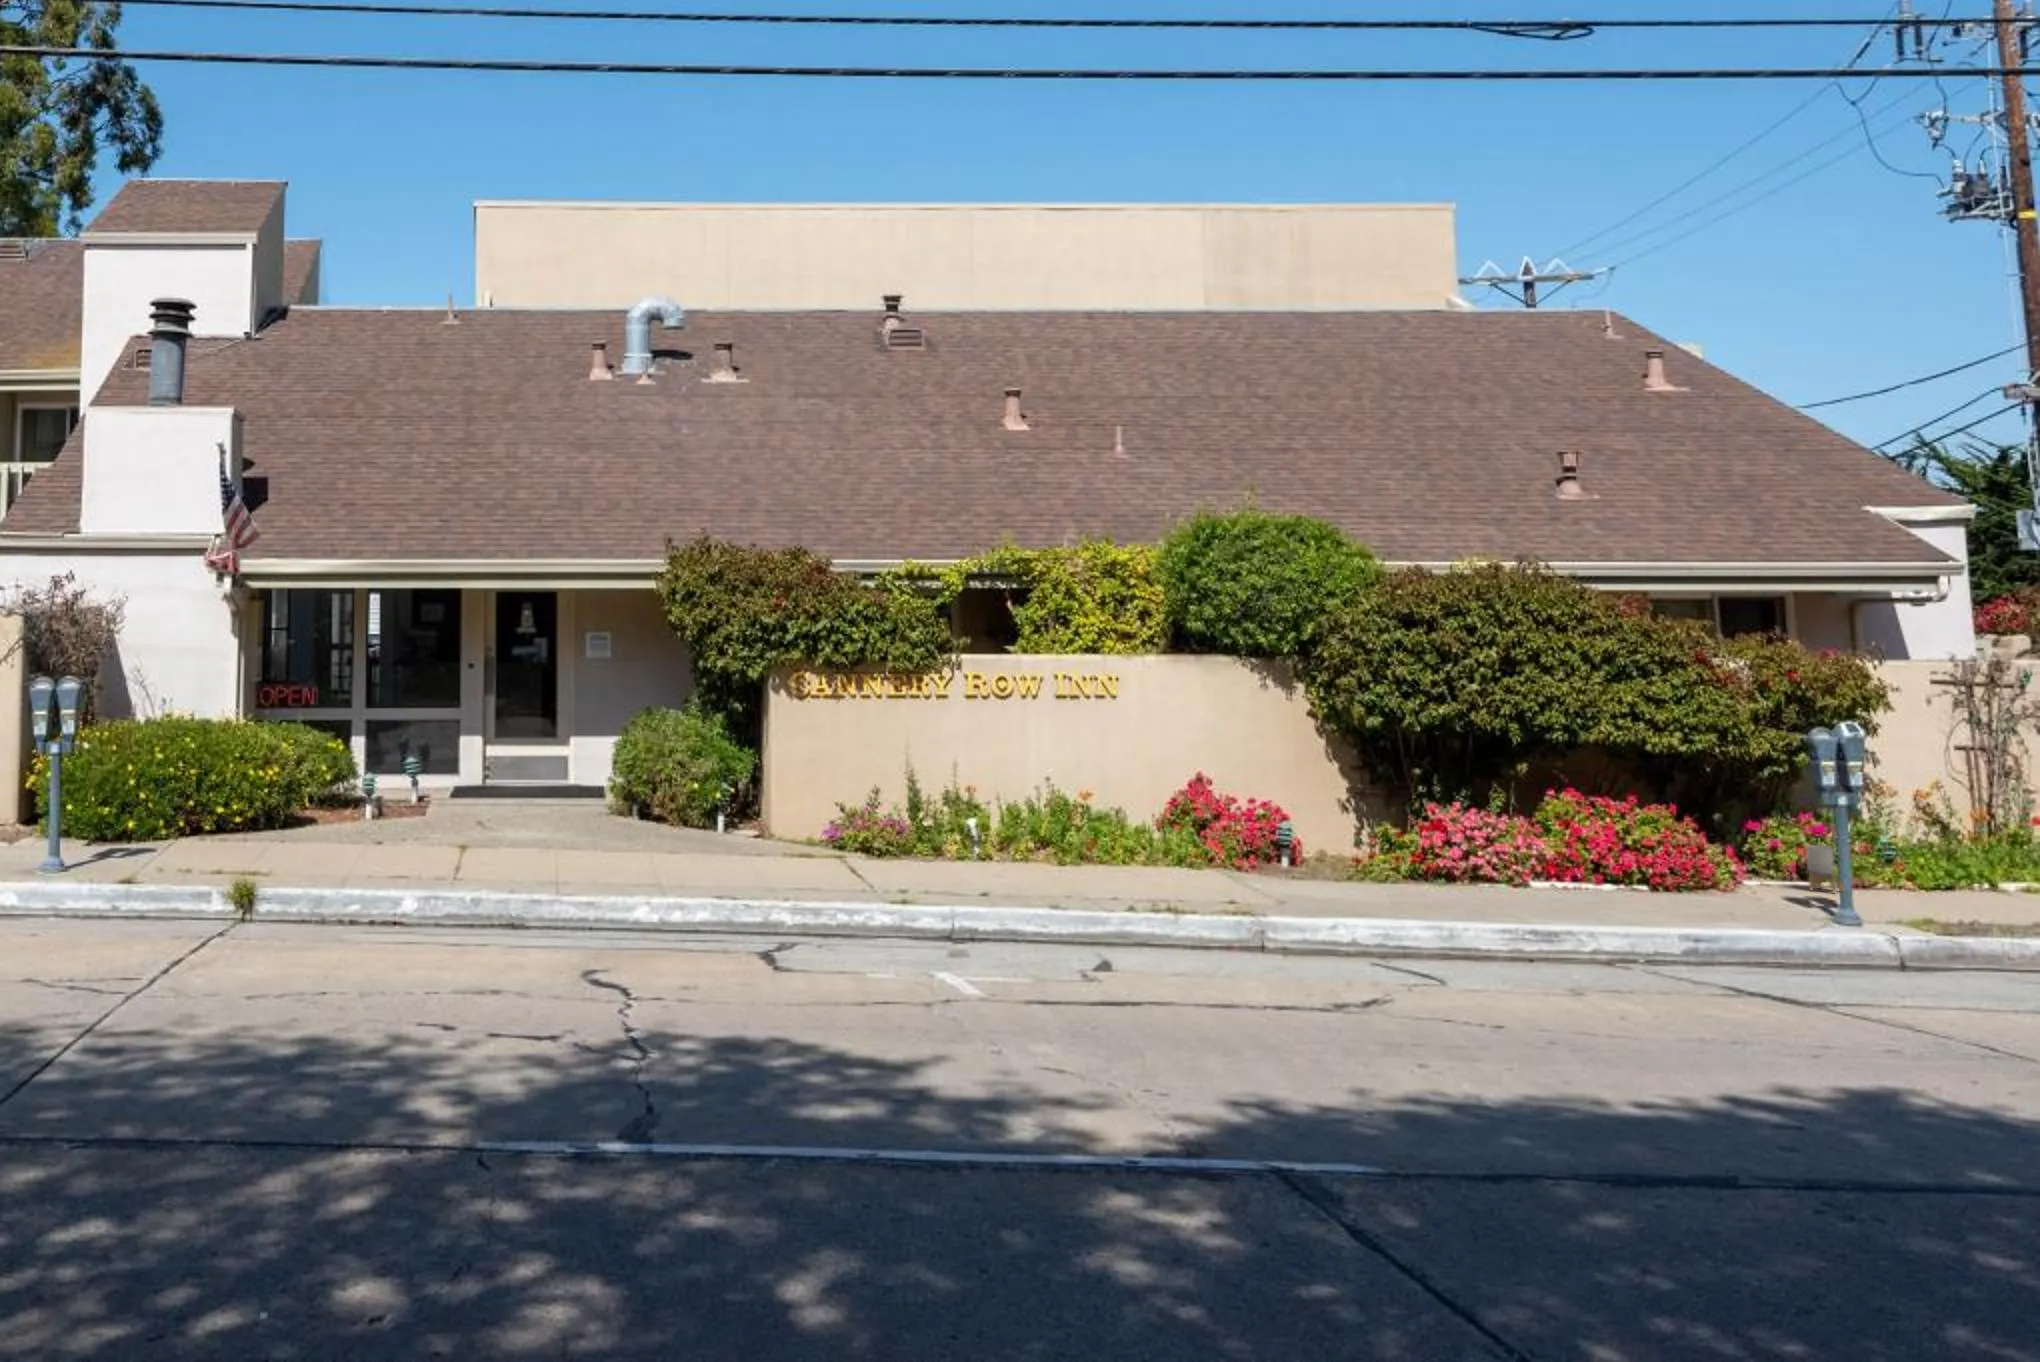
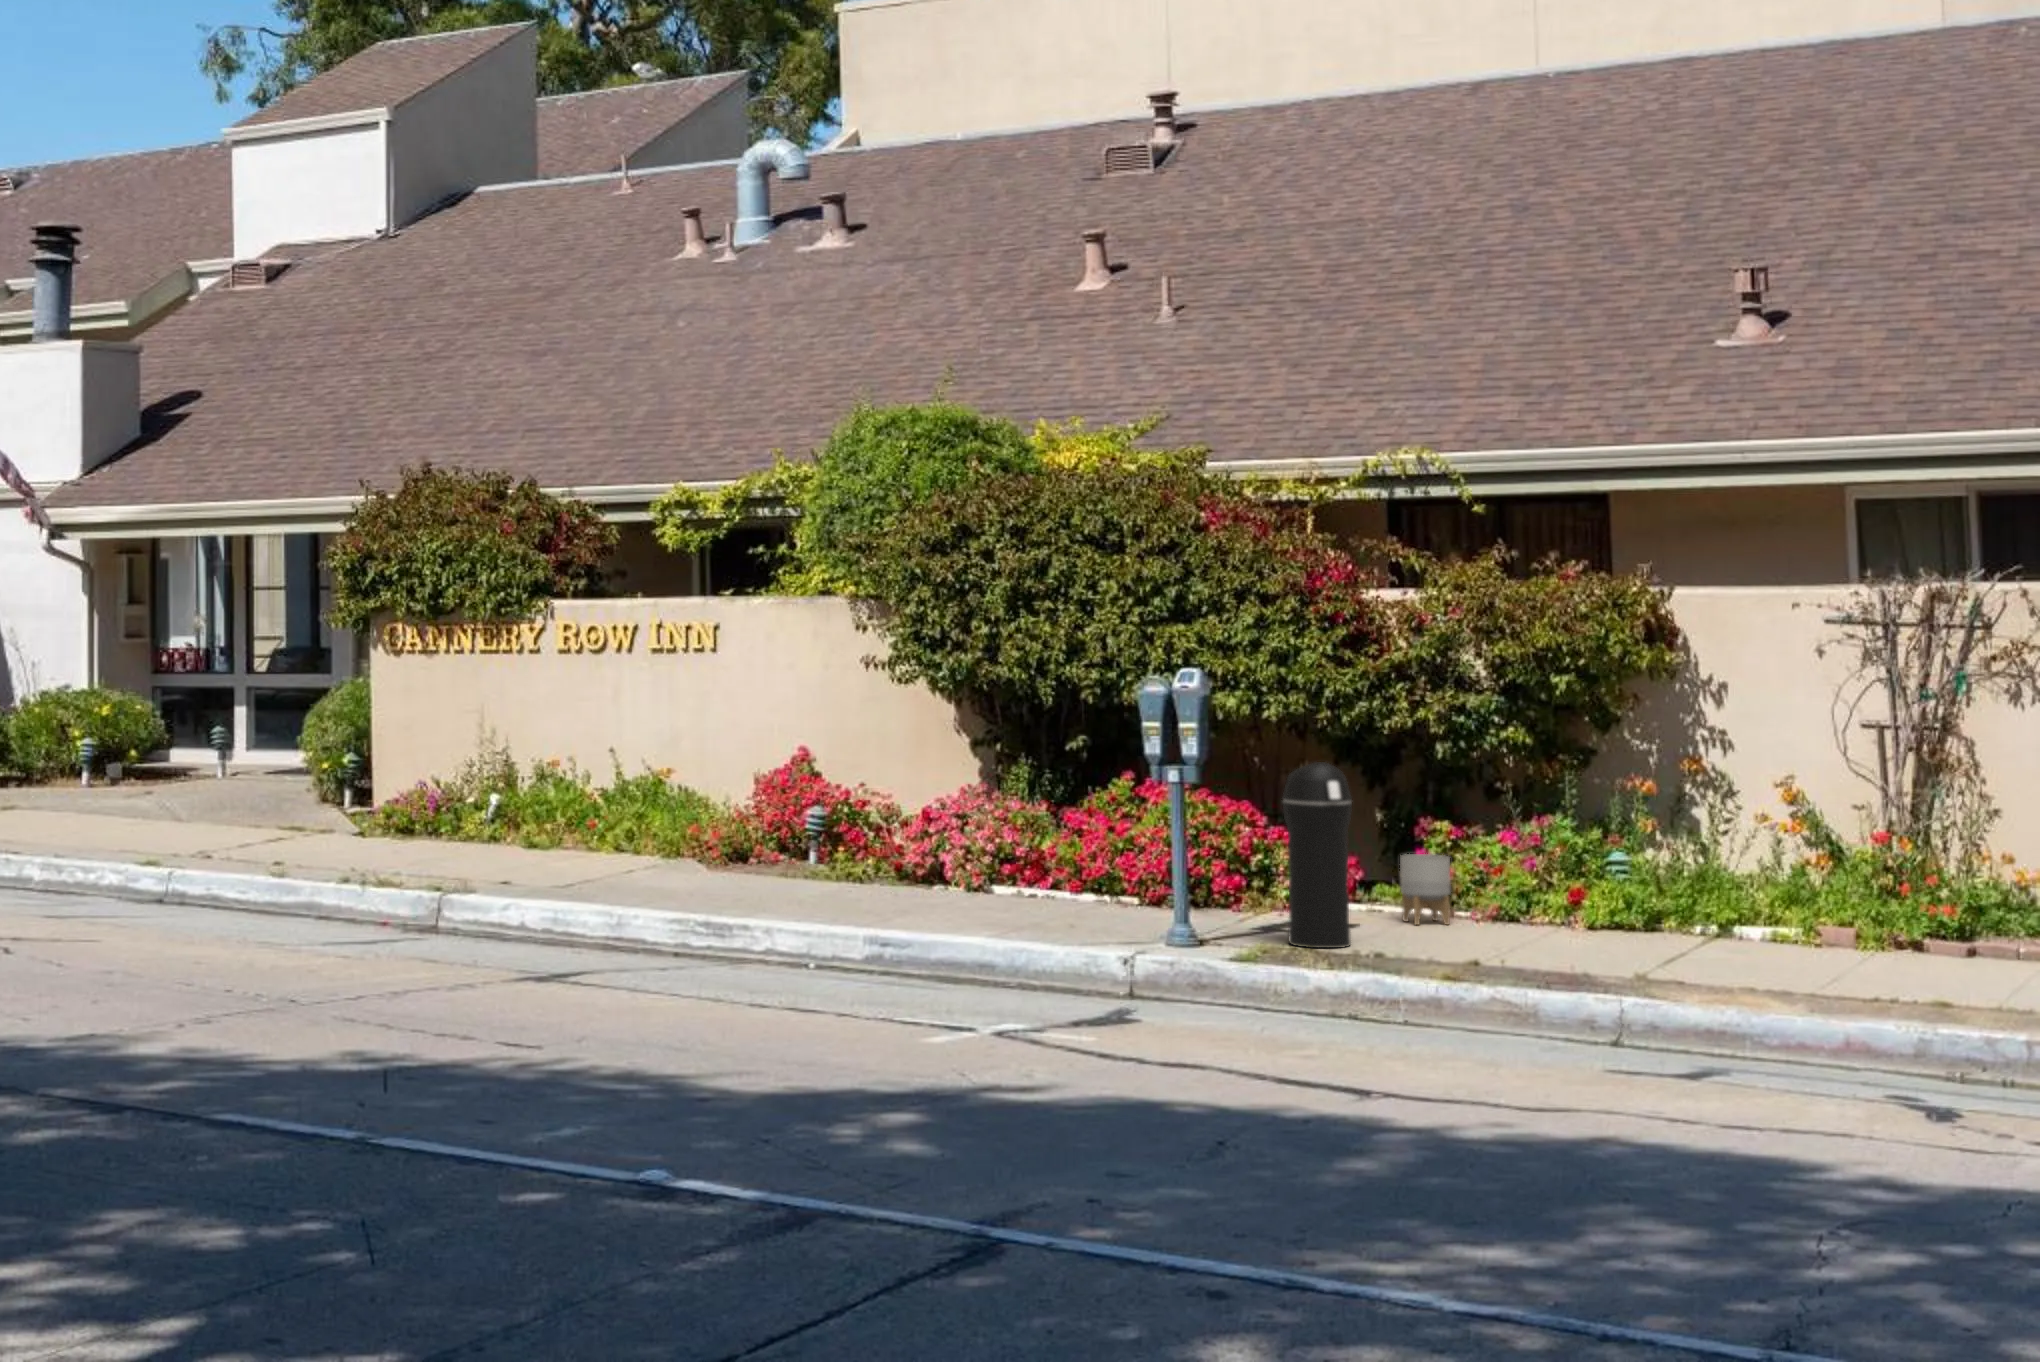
trash can: none [1859,793,1917,918] -> present [1283,762,1352,948]

